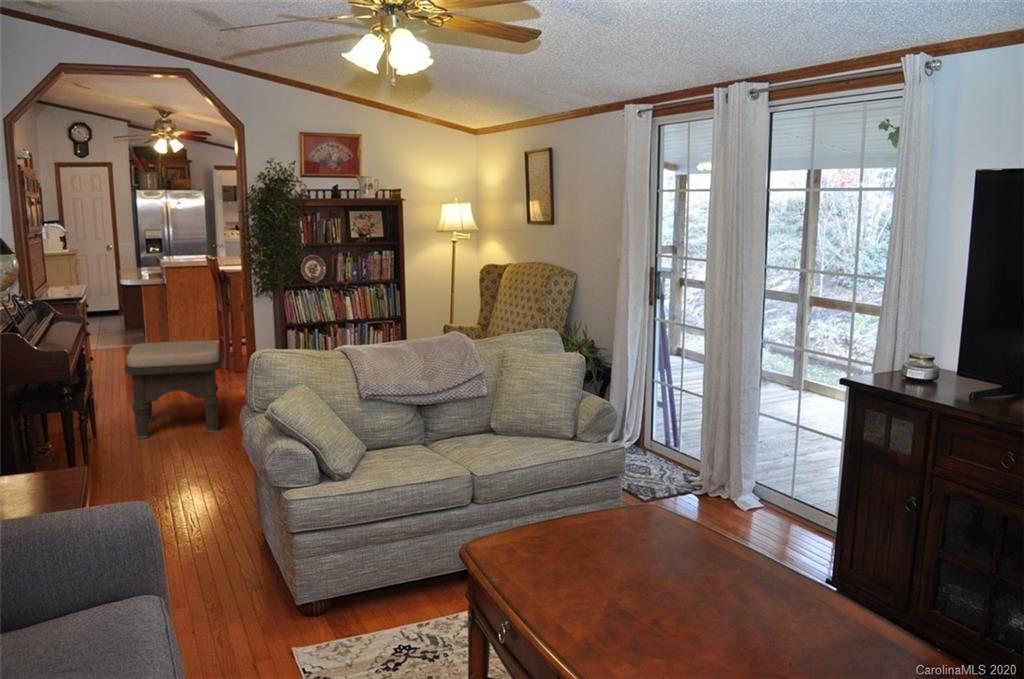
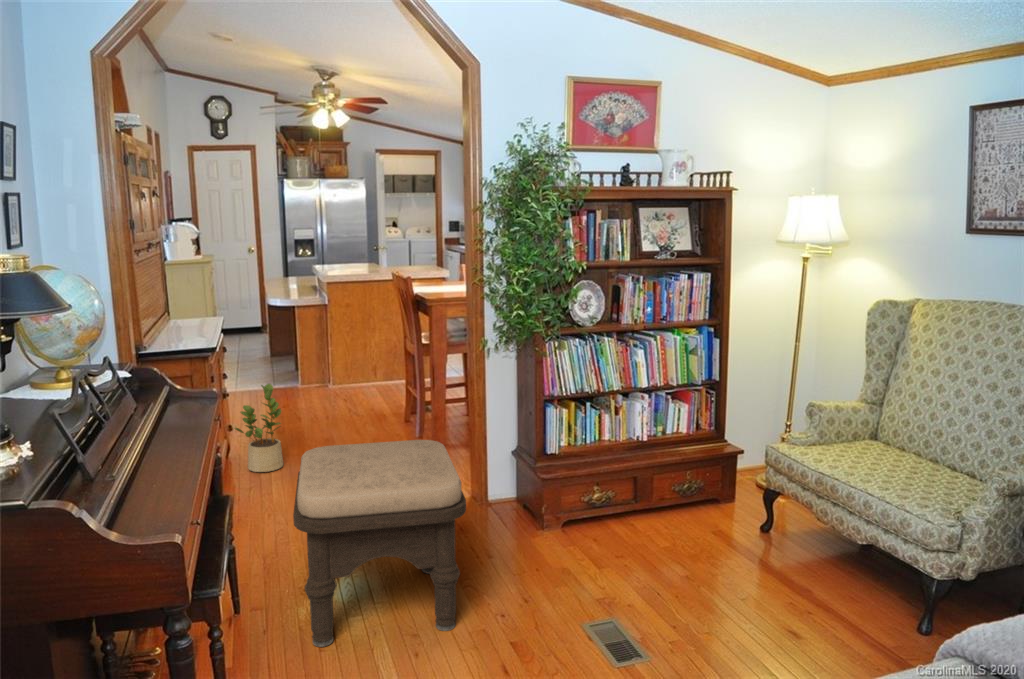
potted plant: none [93,327,128,384] -> present [235,384,283,472]

